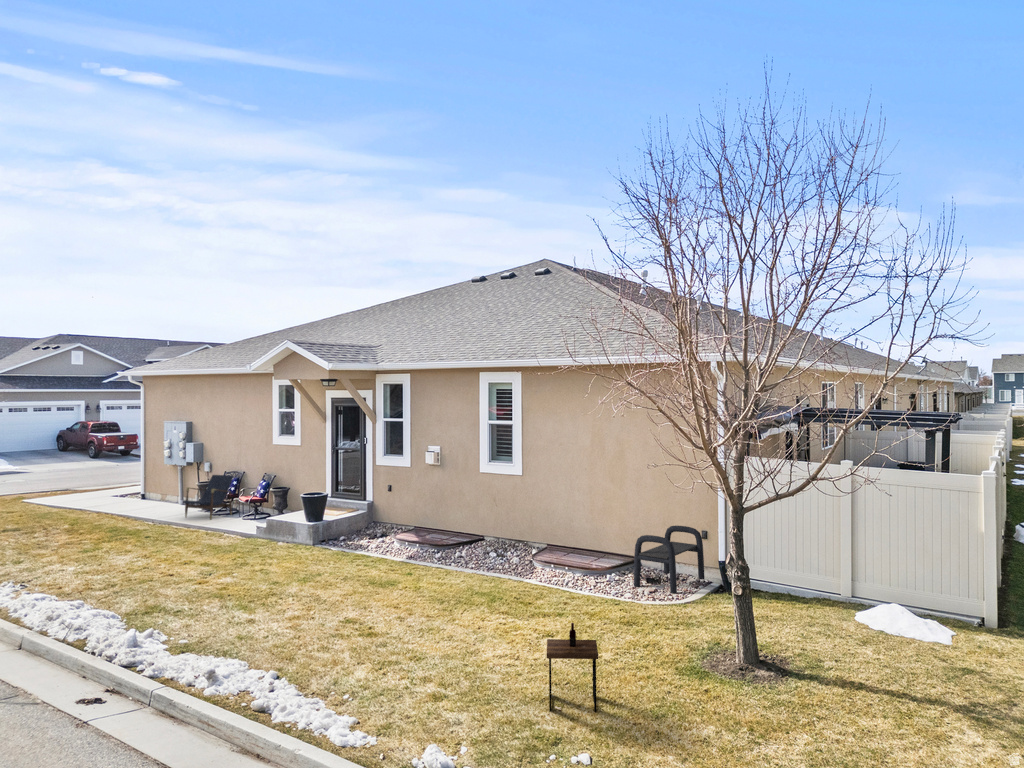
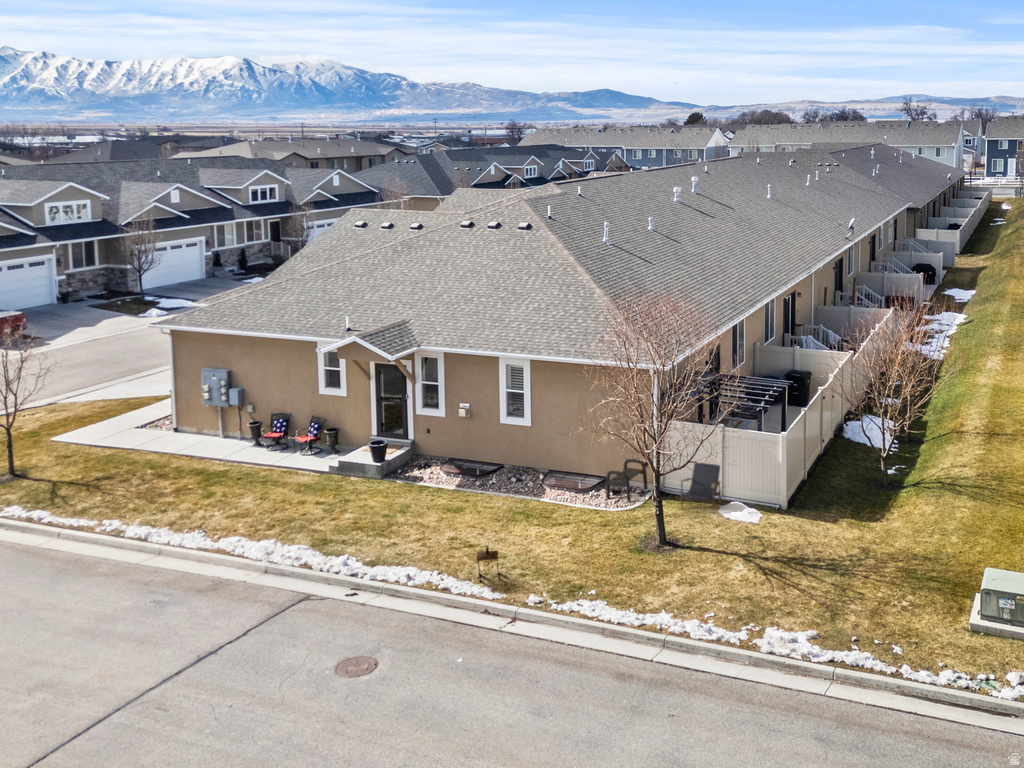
lounge chair: present [183,475,233,519] -> present [680,463,721,512]
side table: present [547,623,598,712] -> present [476,546,499,579]

